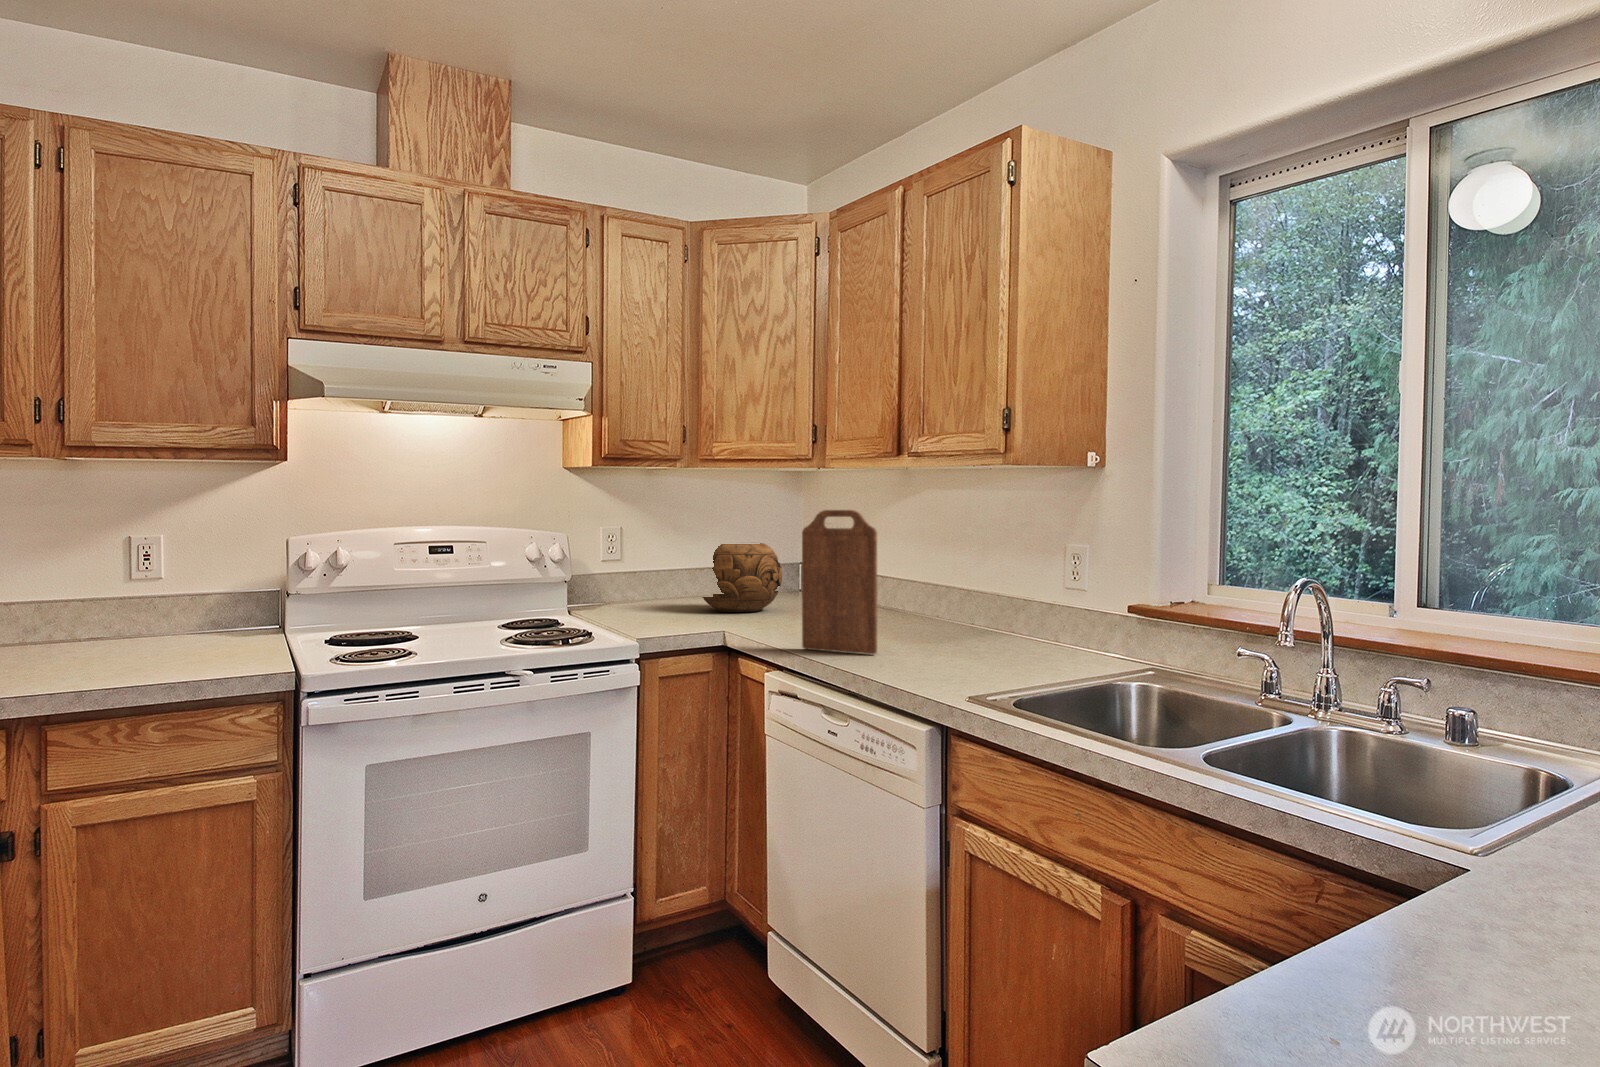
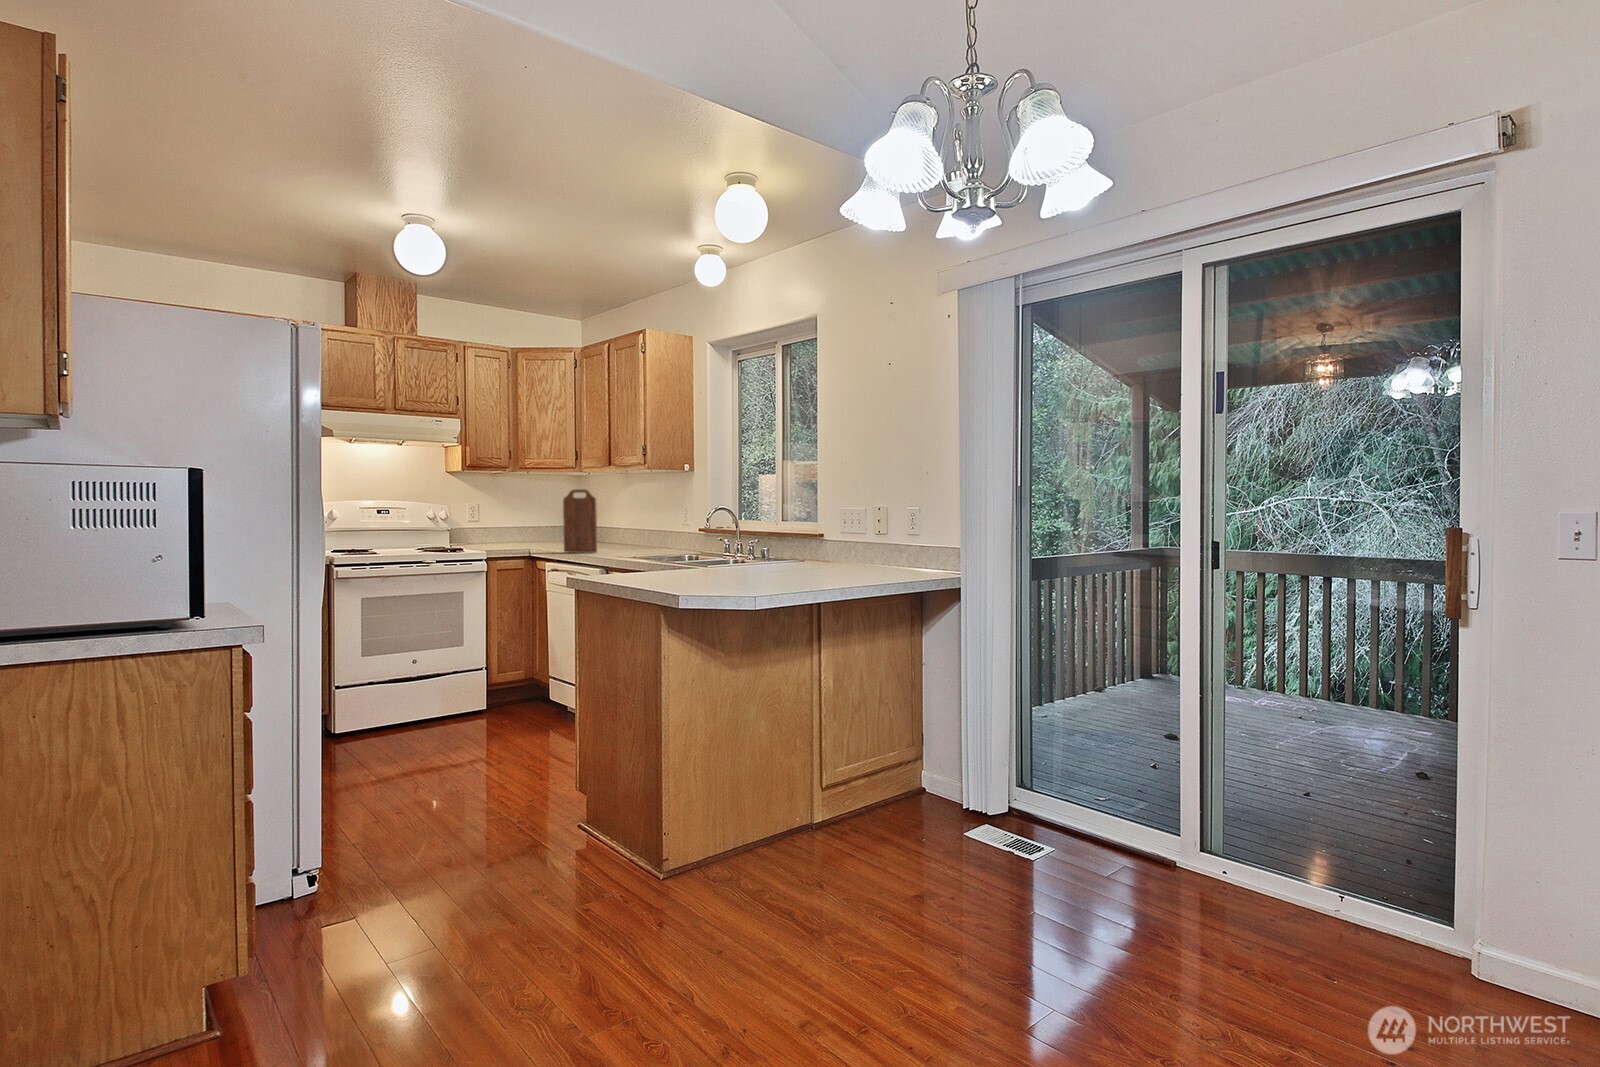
decorative bowl: present [703,543,782,612] -> none [516,509,563,545]

